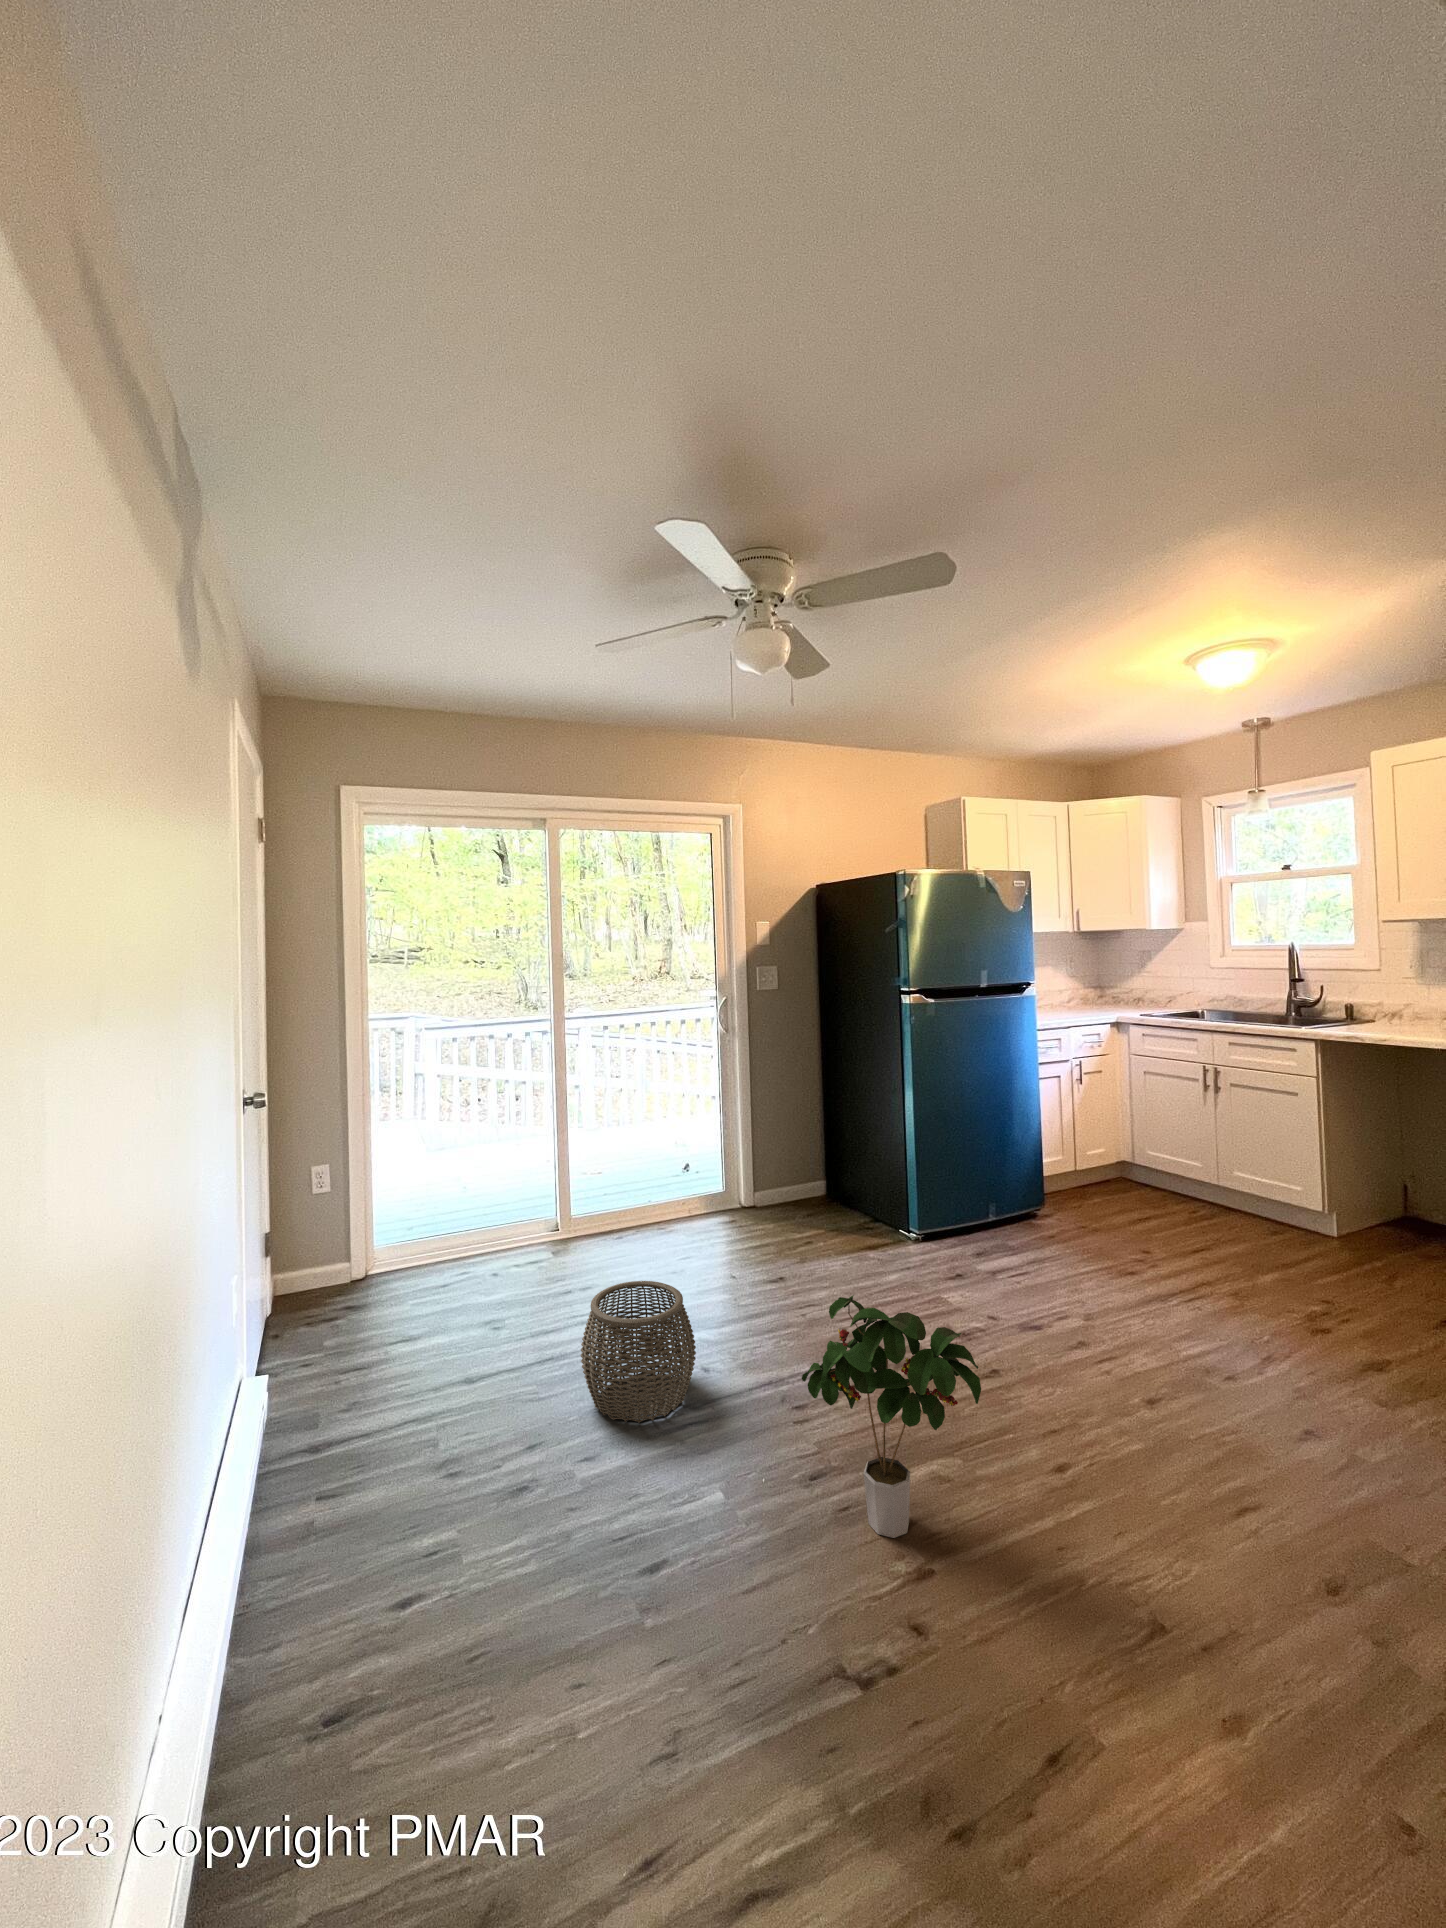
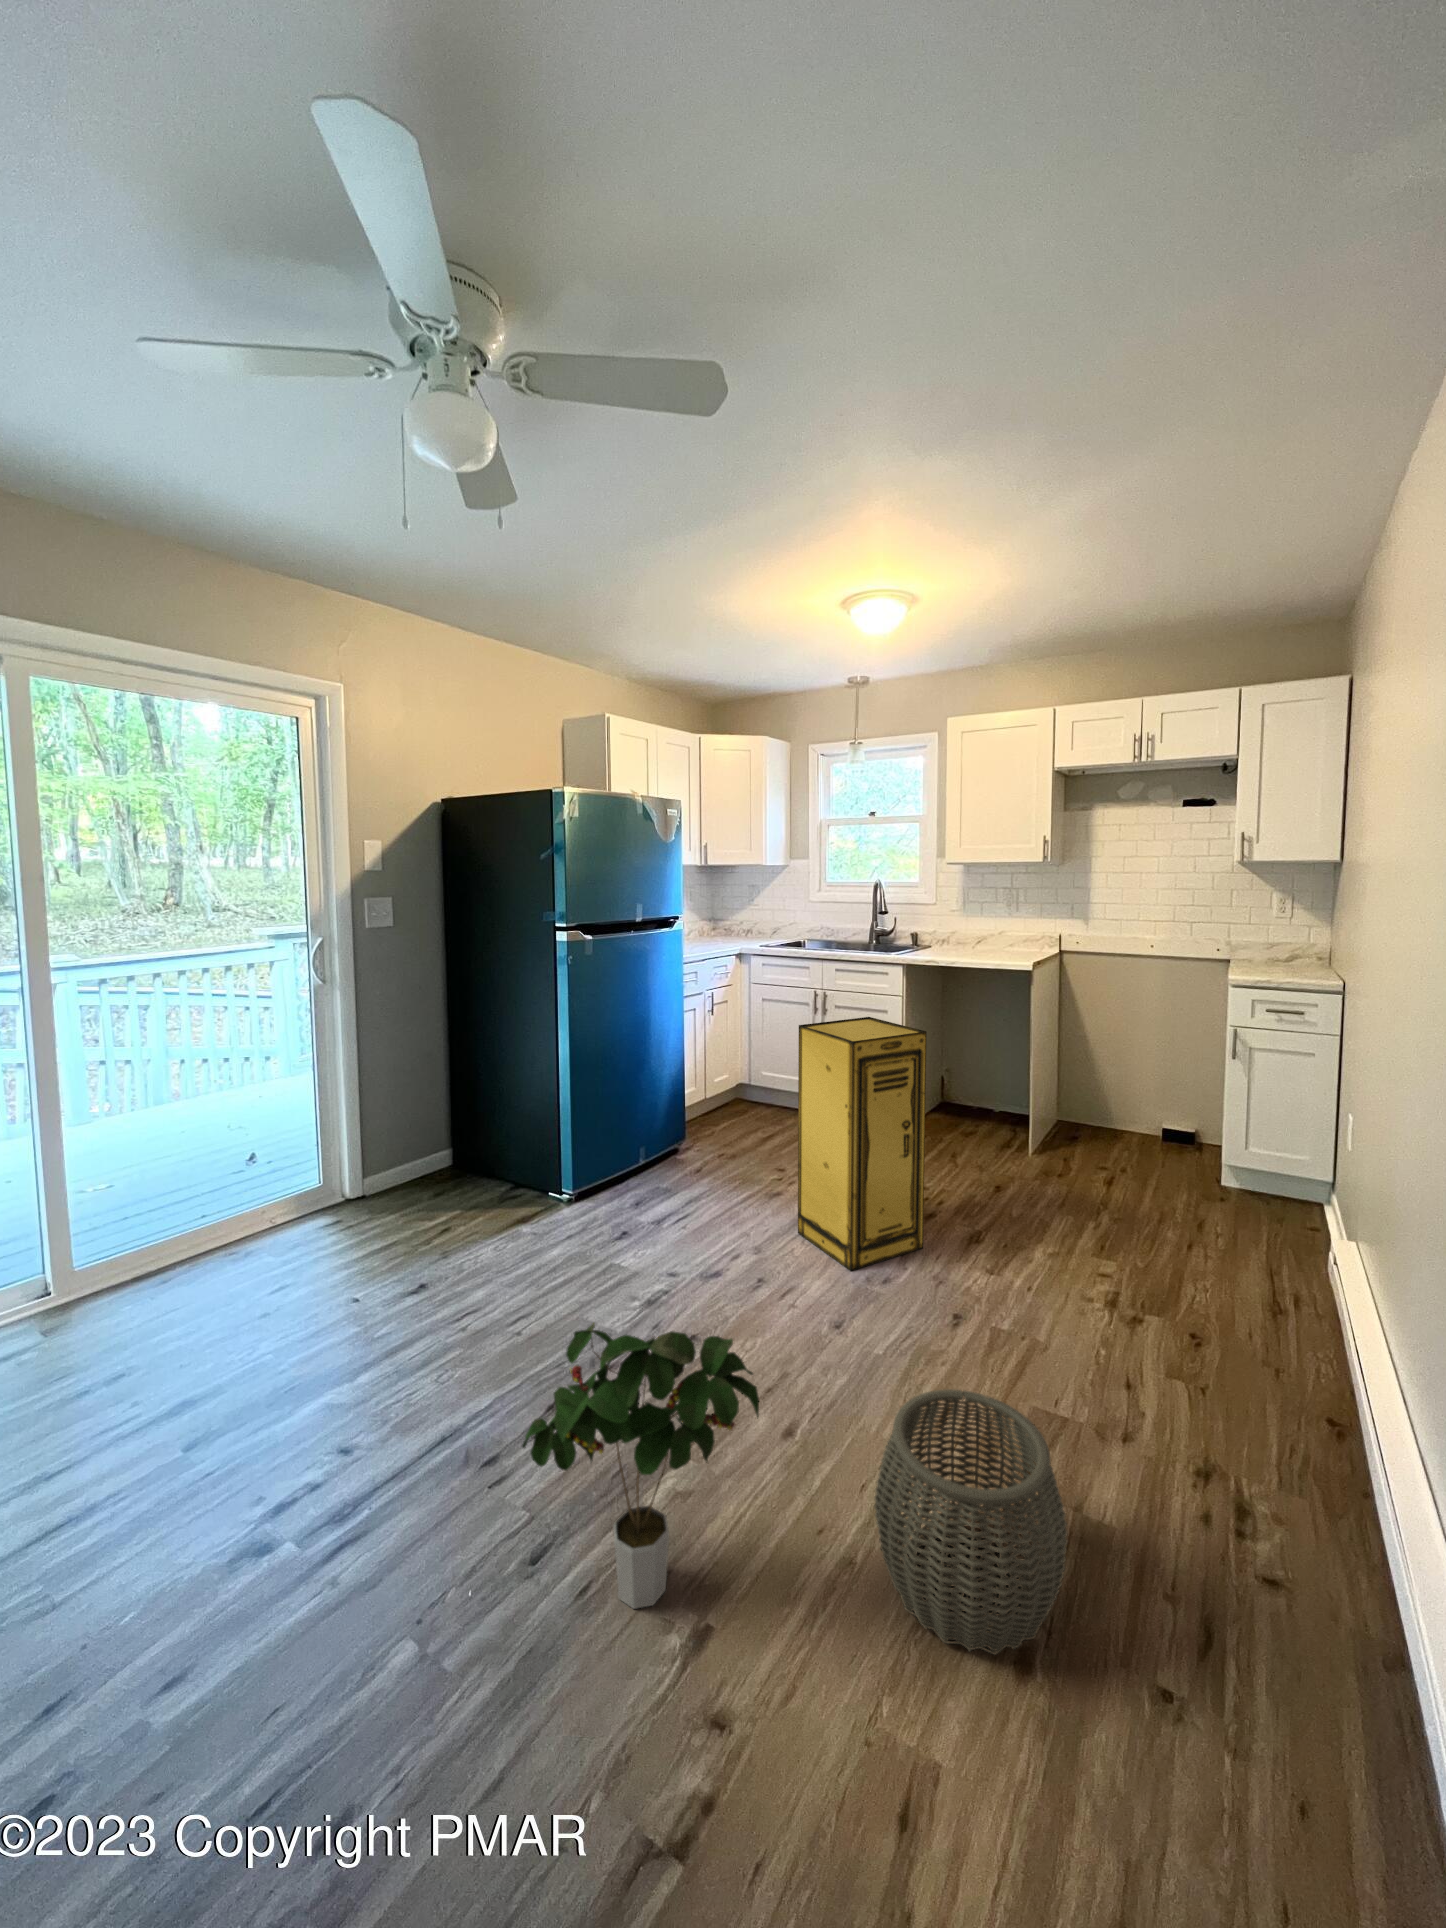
storage cabinet: none [1131,1090,1298,1361] -> present [798,1017,927,1271]
woven basket: present [581,1281,696,1423] -> present [874,1389,1068,1654]

